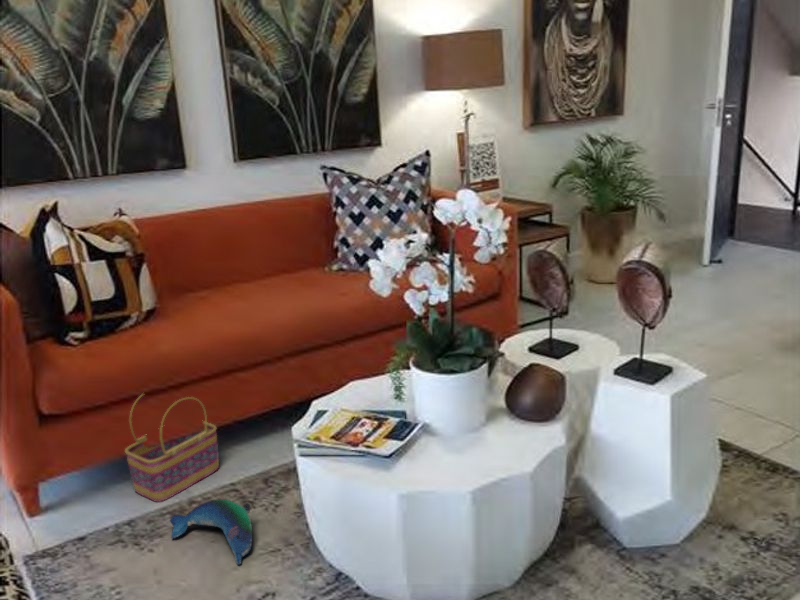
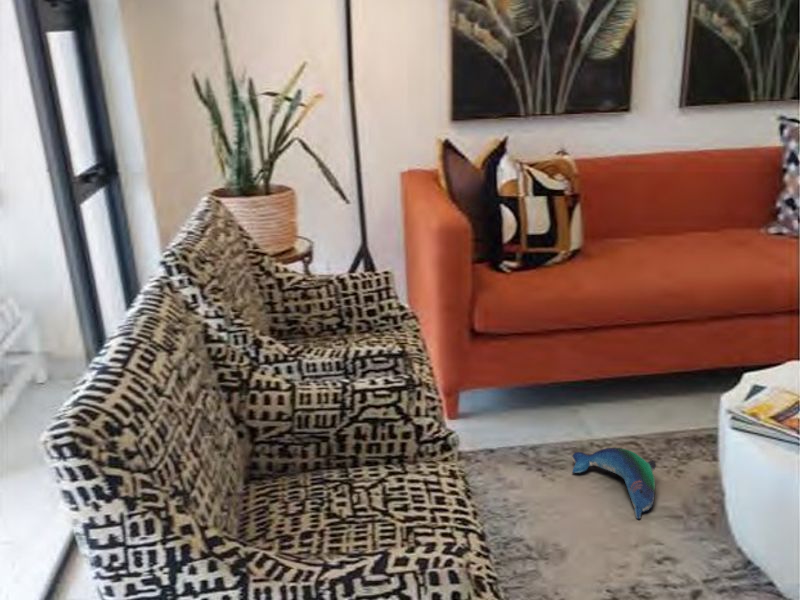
basket: present [125,395,219,502] -> none [537,326,627,435]

